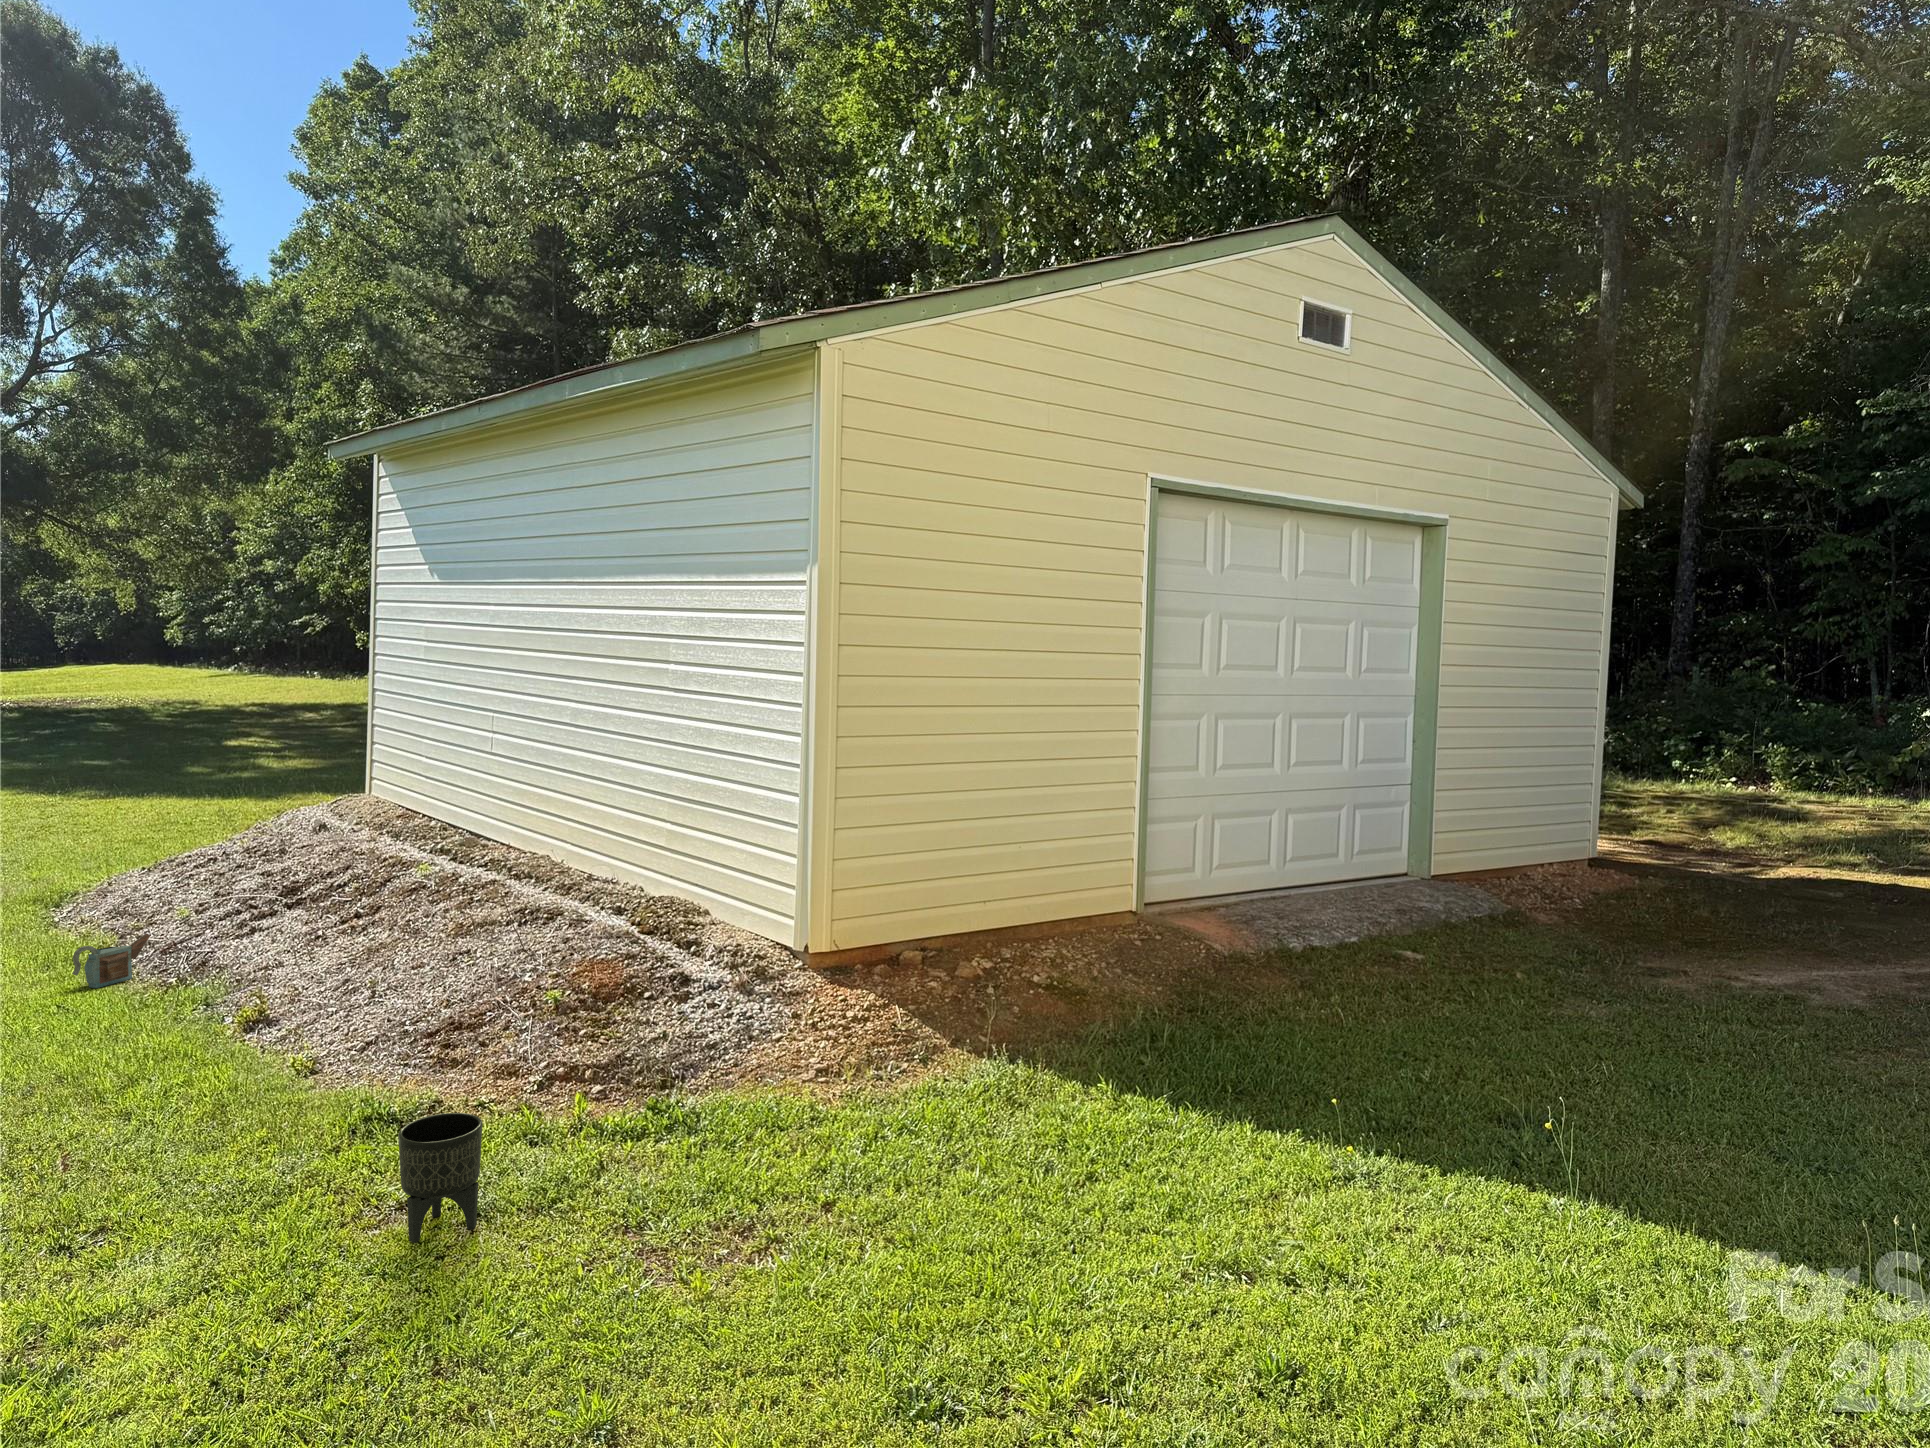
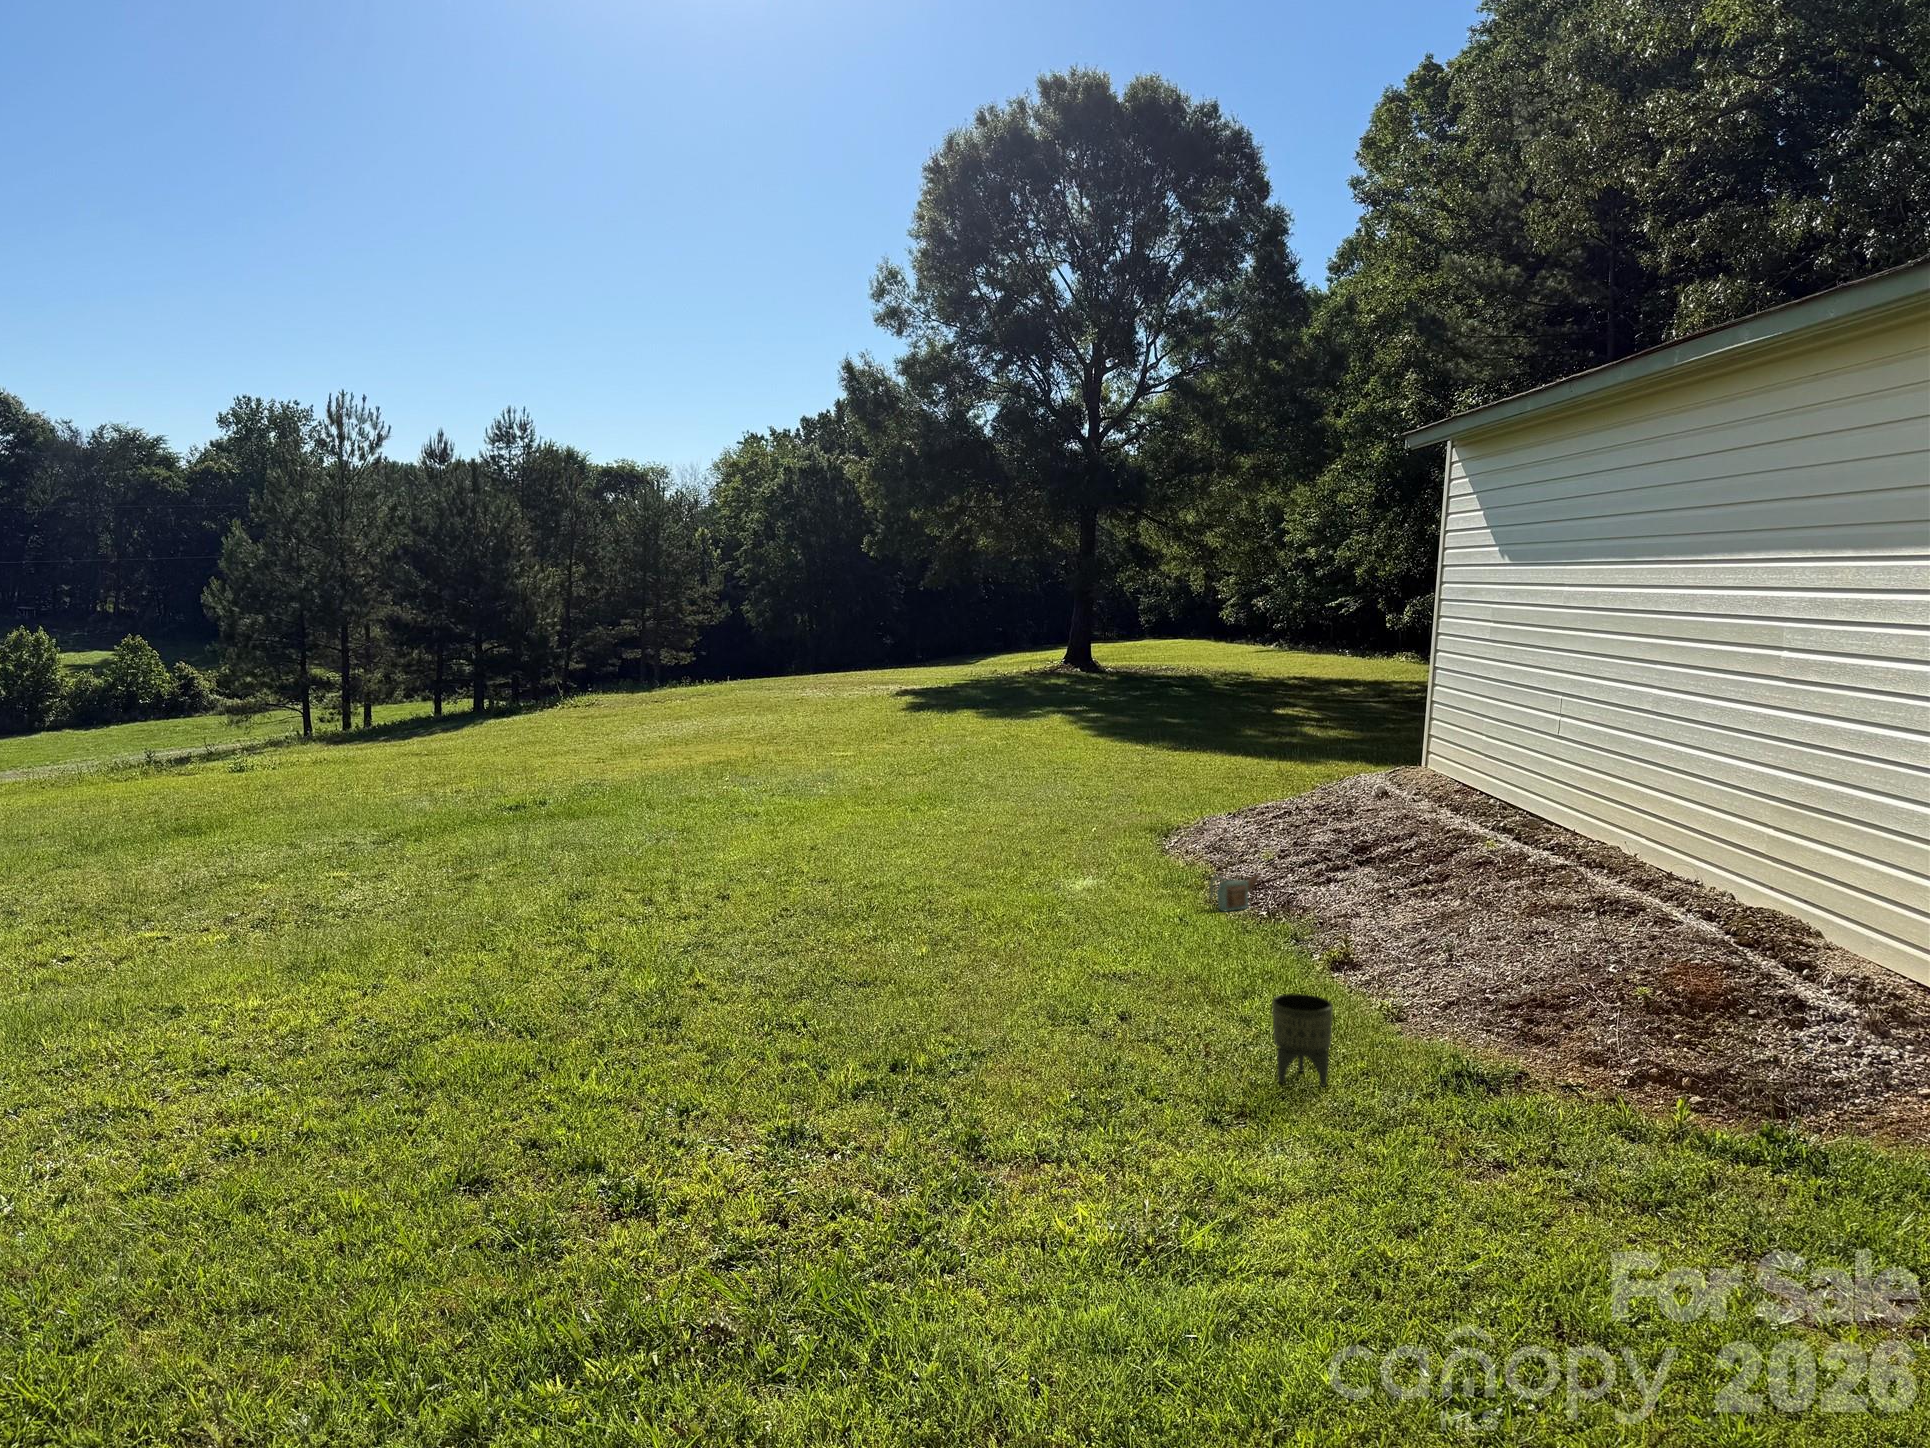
planter: present [398,1113,482,1243] -> present [1272,994,1333,1086]

